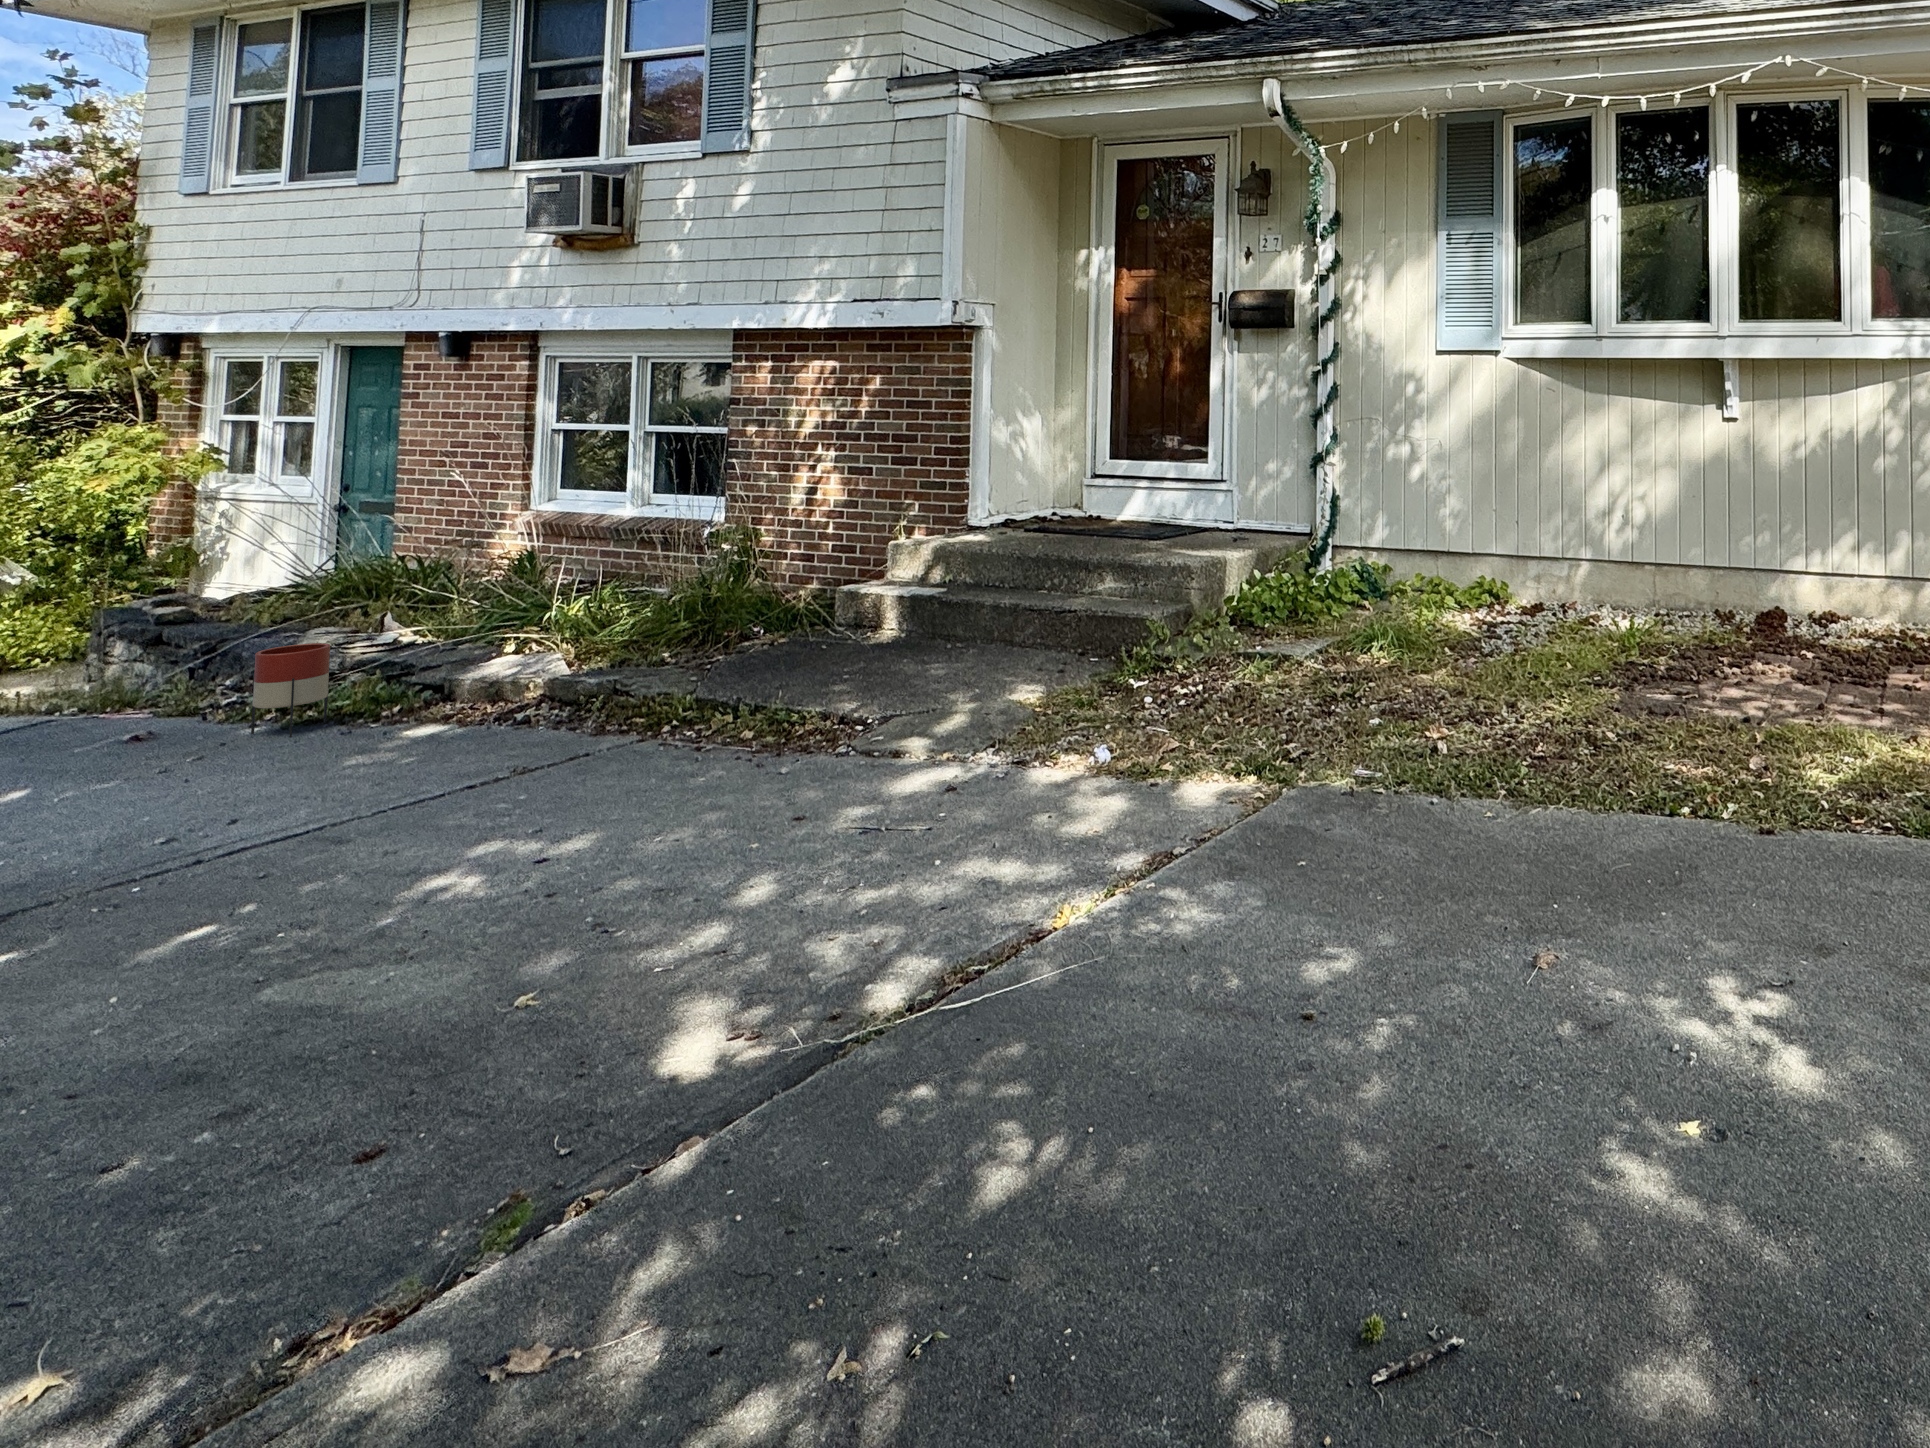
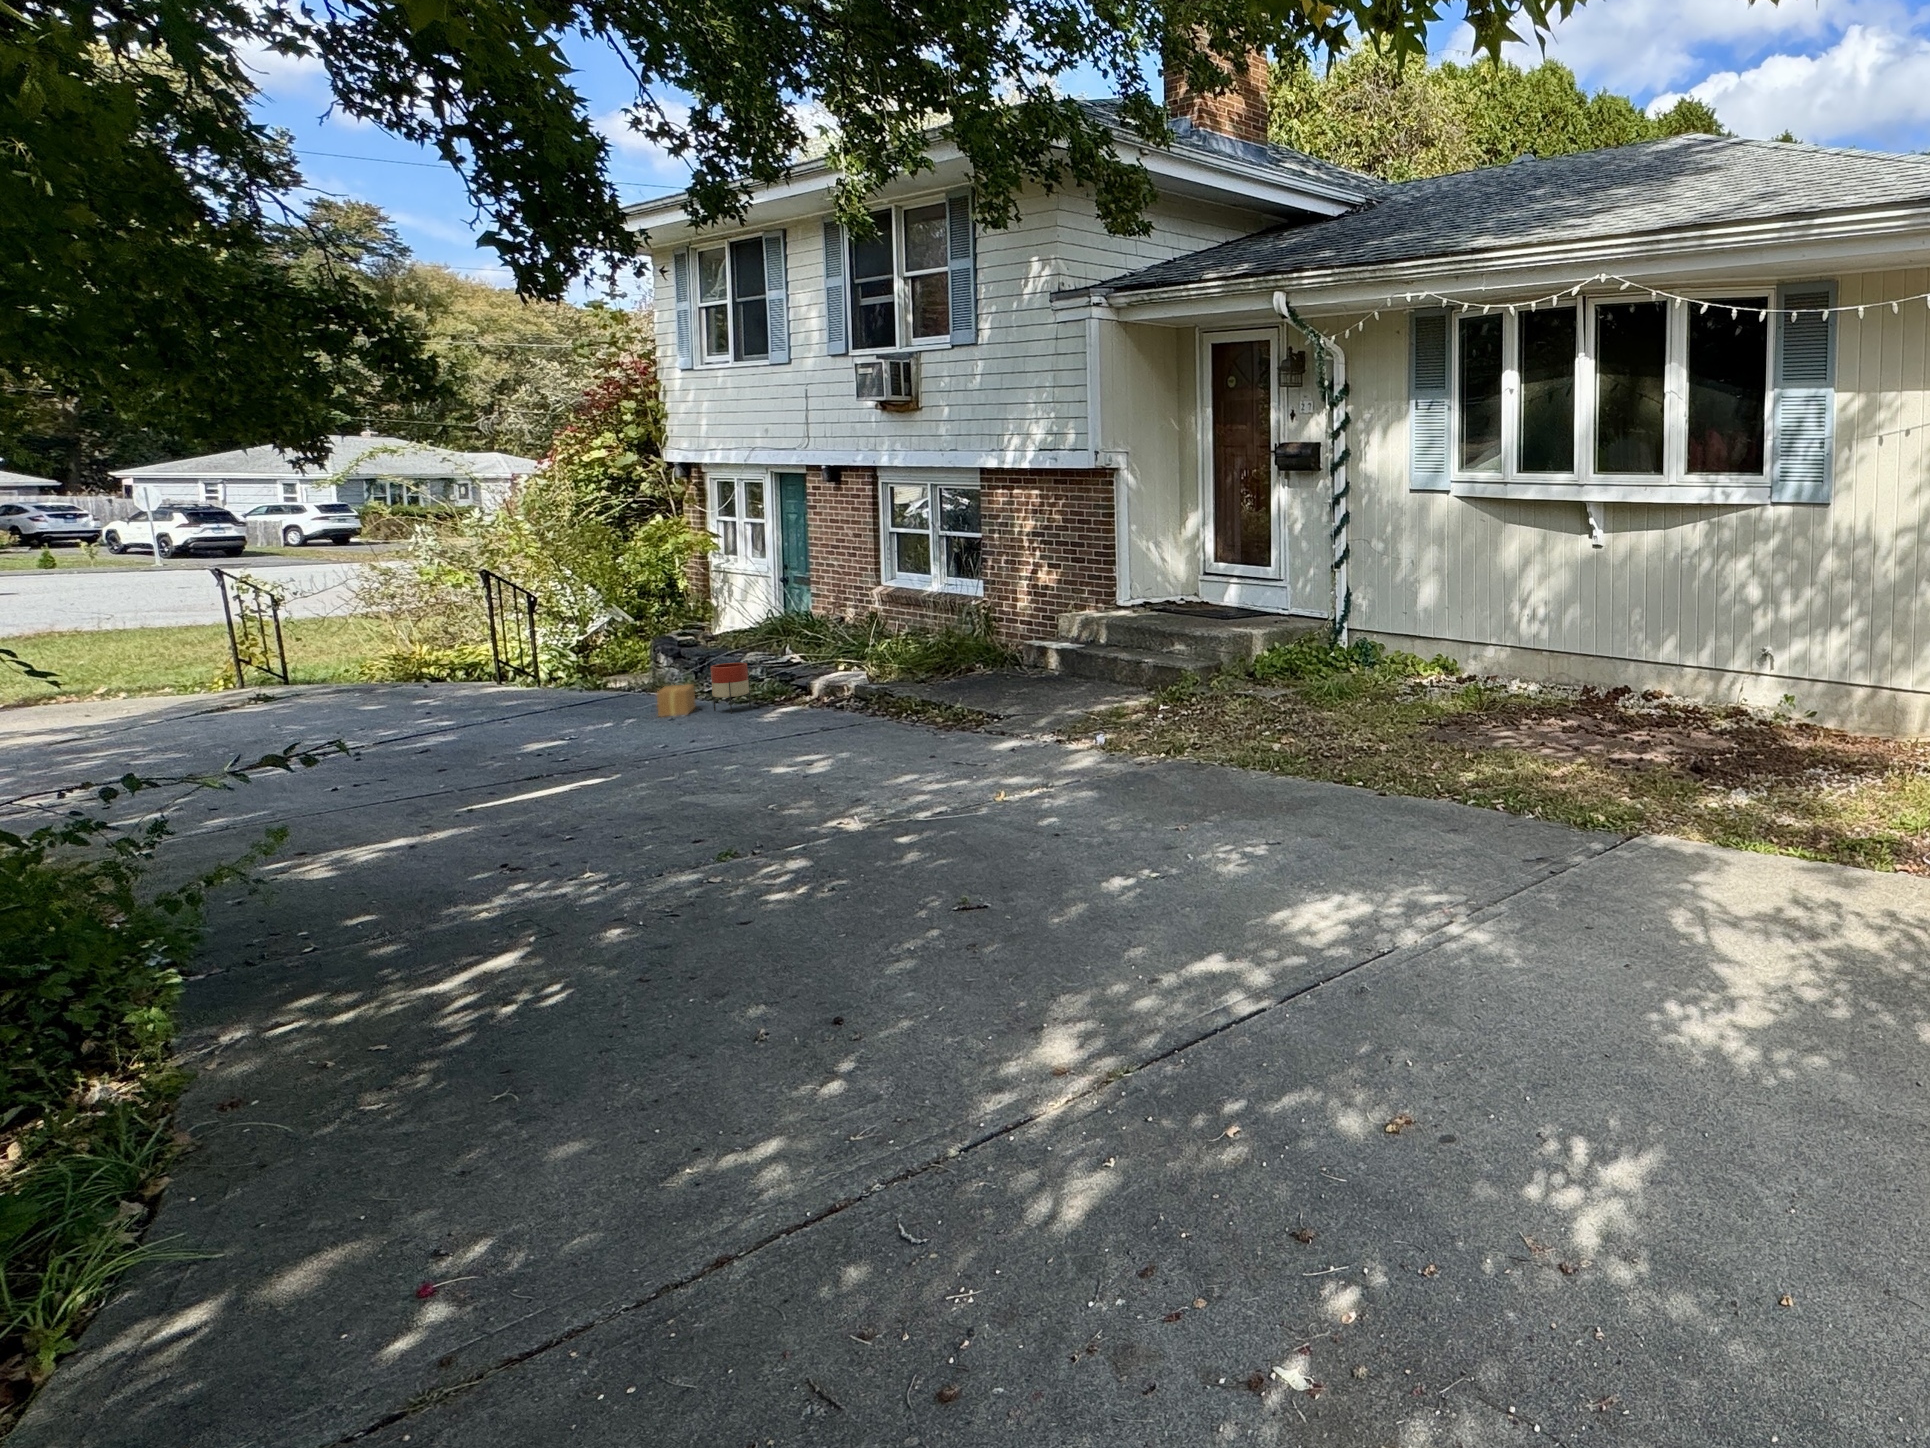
cardboard box: none [130,686,209,753] -> present [657,684,696,717]

